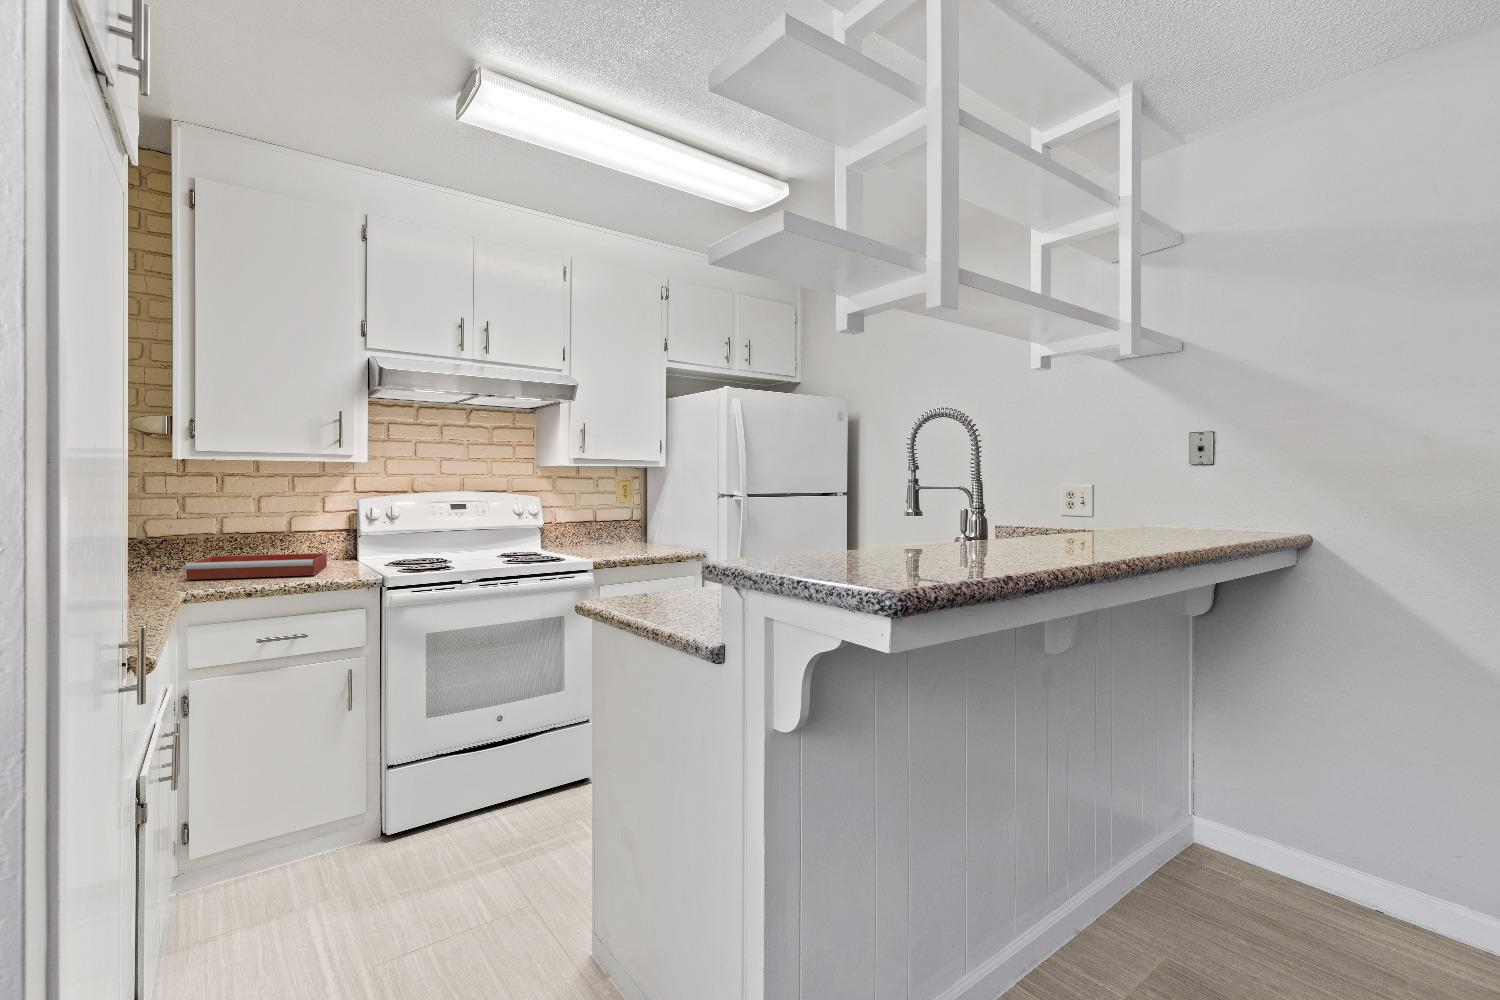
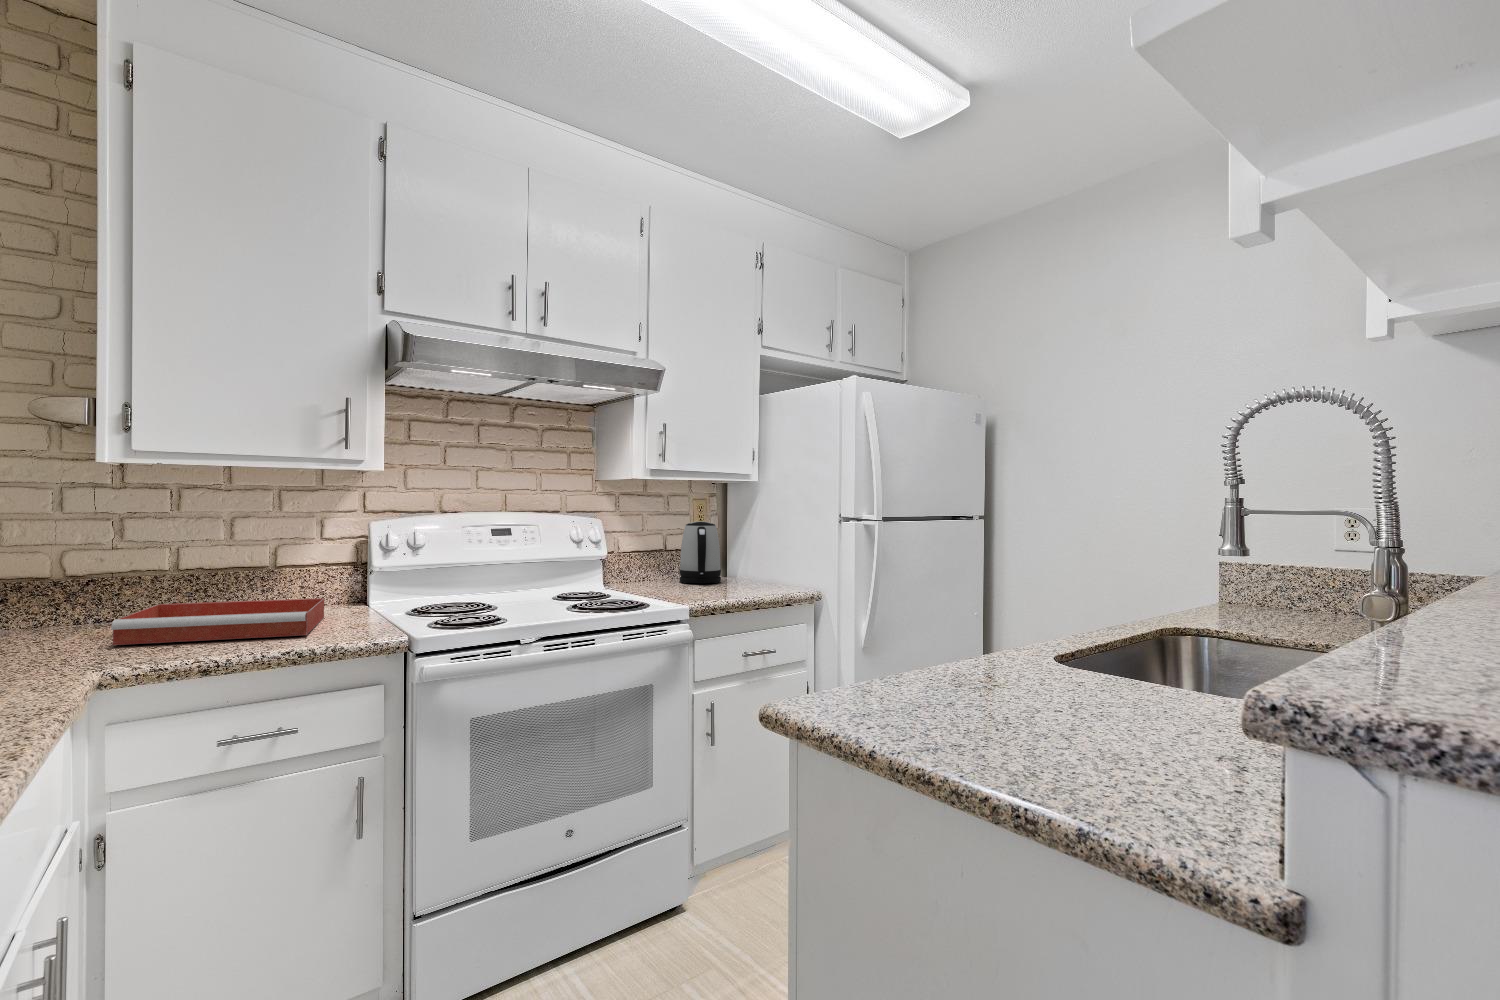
kettle: none [603,500,635,547] -> present [680,521,721,583]

